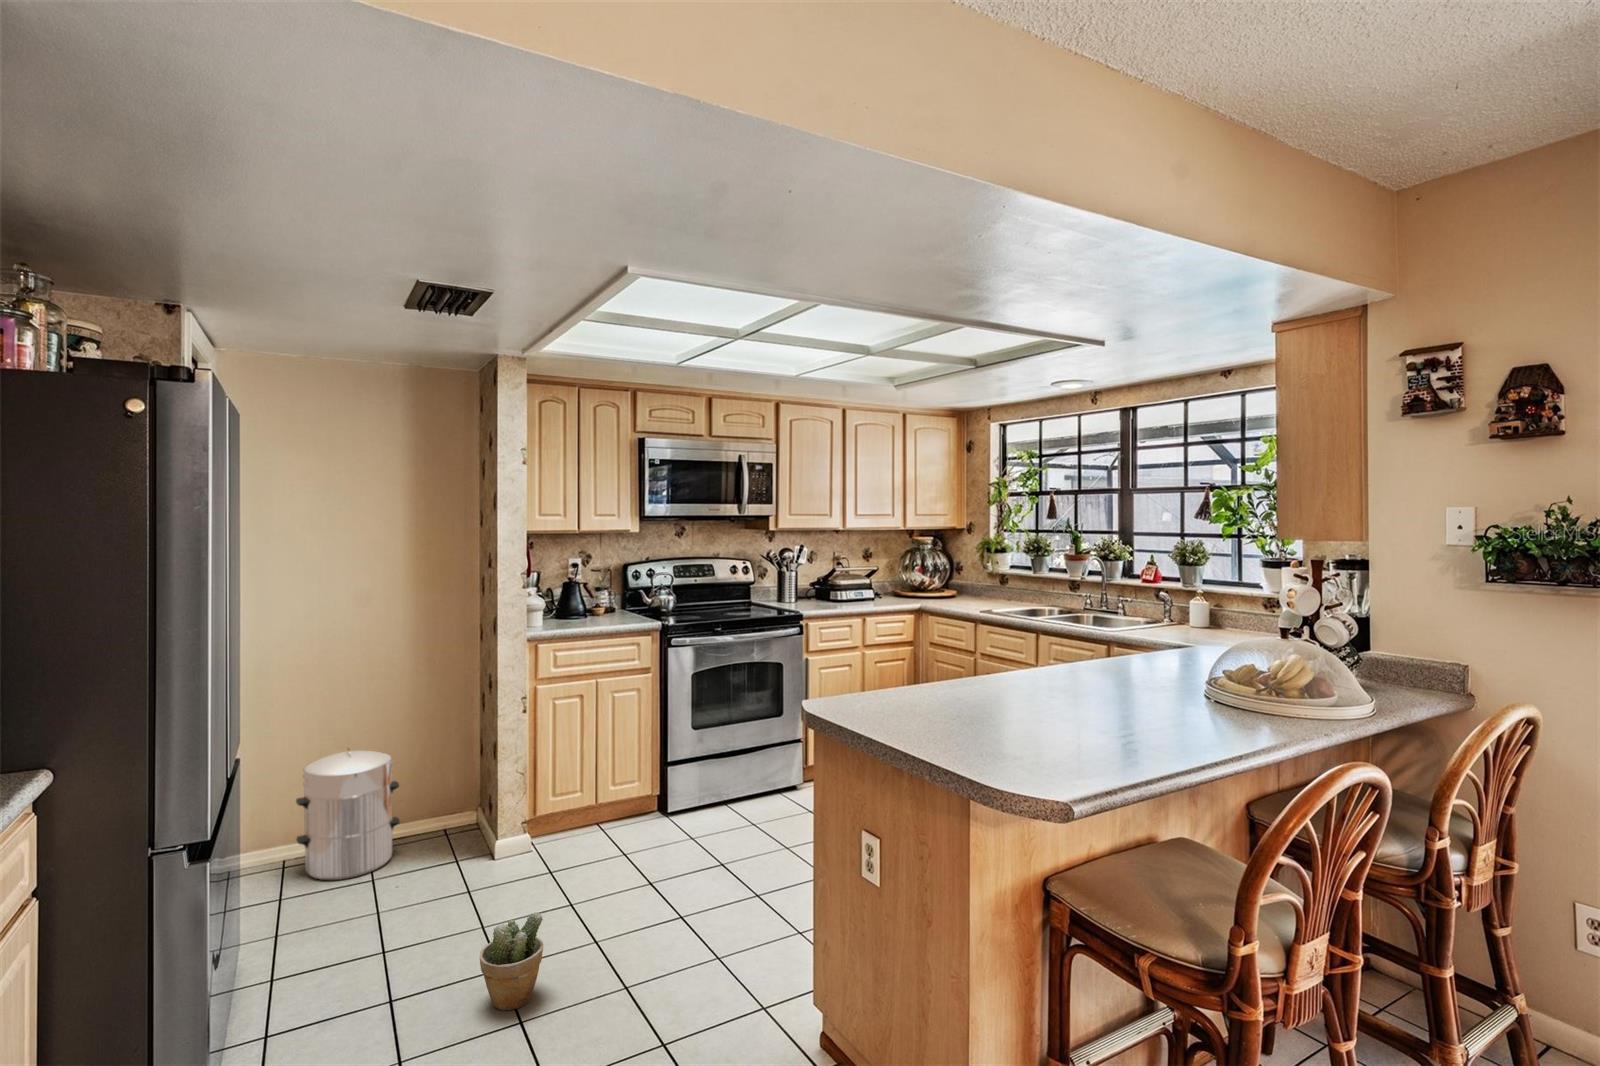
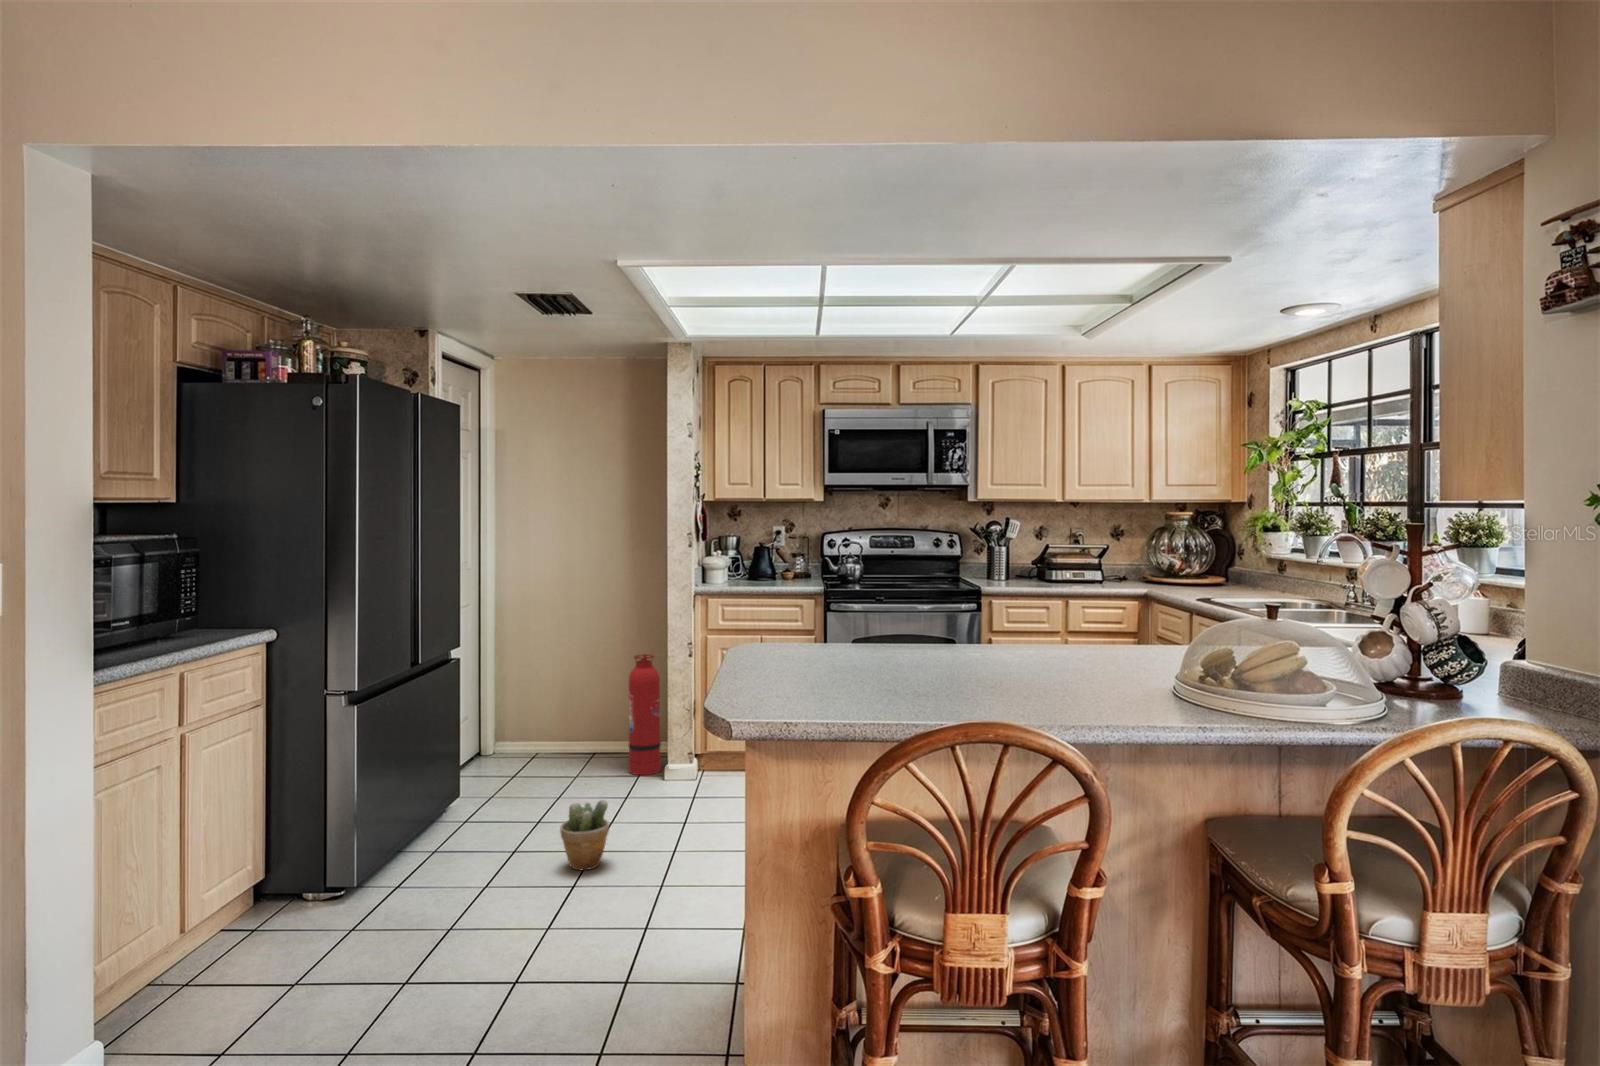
fire extinguisher: none [440,714,481,859] -> present [628,654,661,775]
waste bin: present [296,748,400,880] -> none [529,672,604,774]

